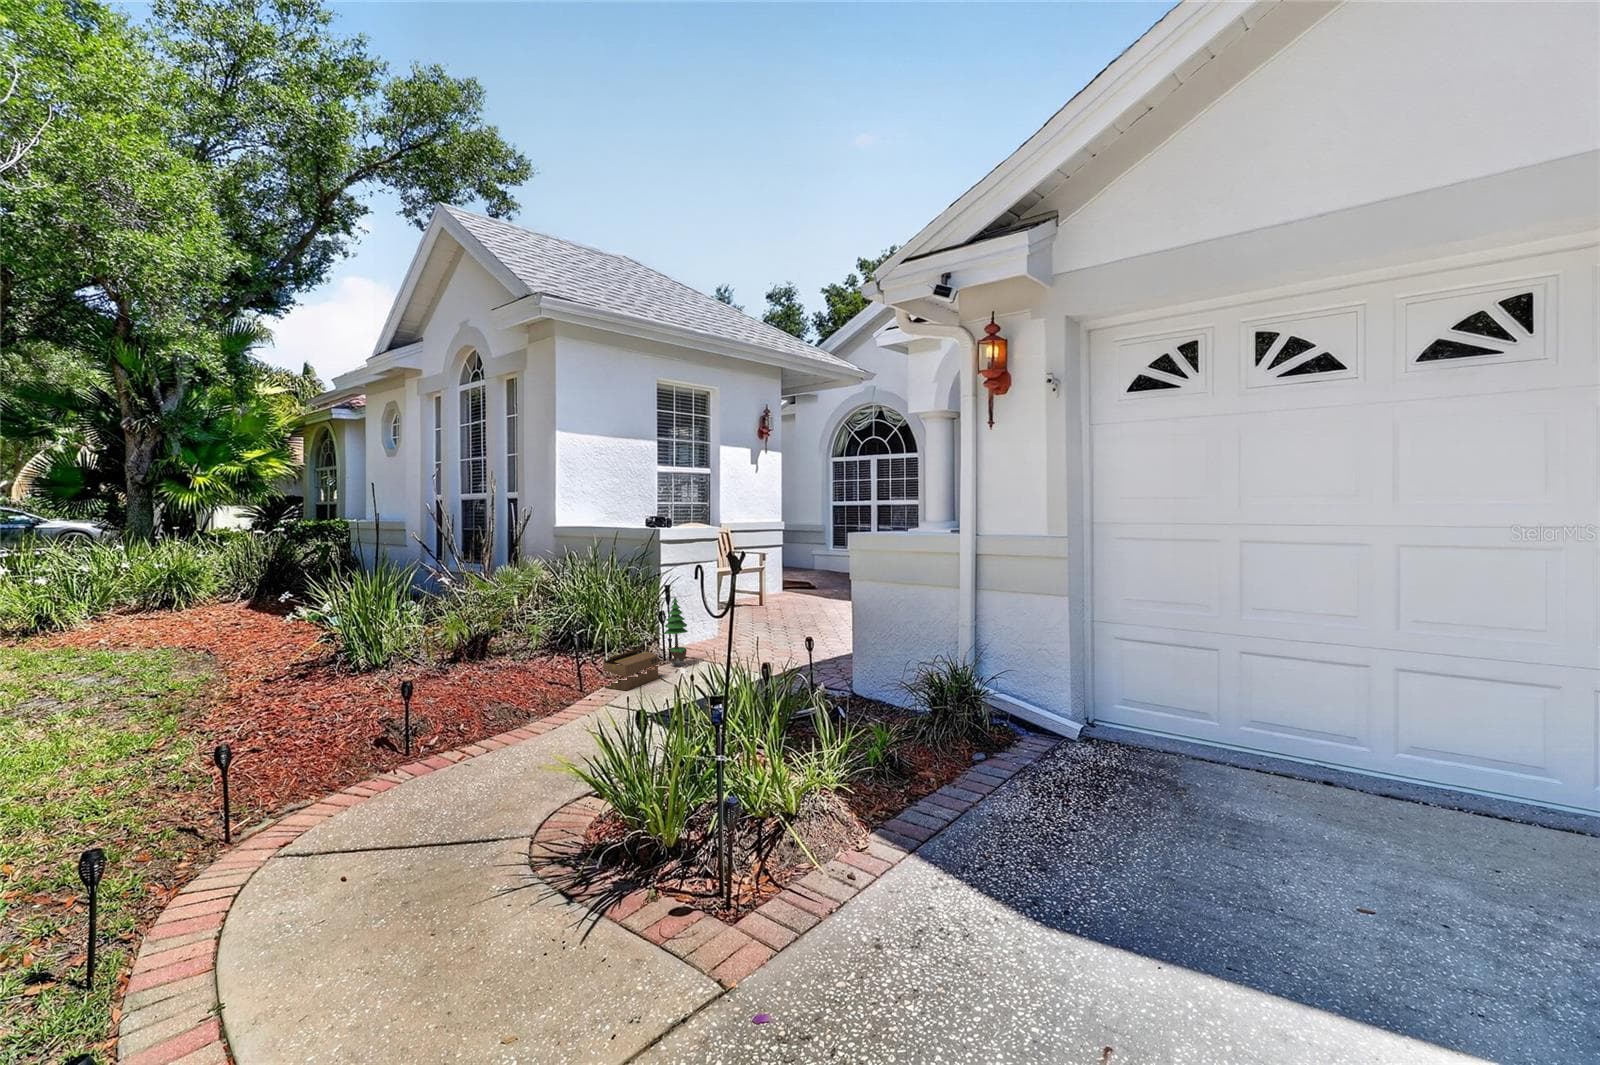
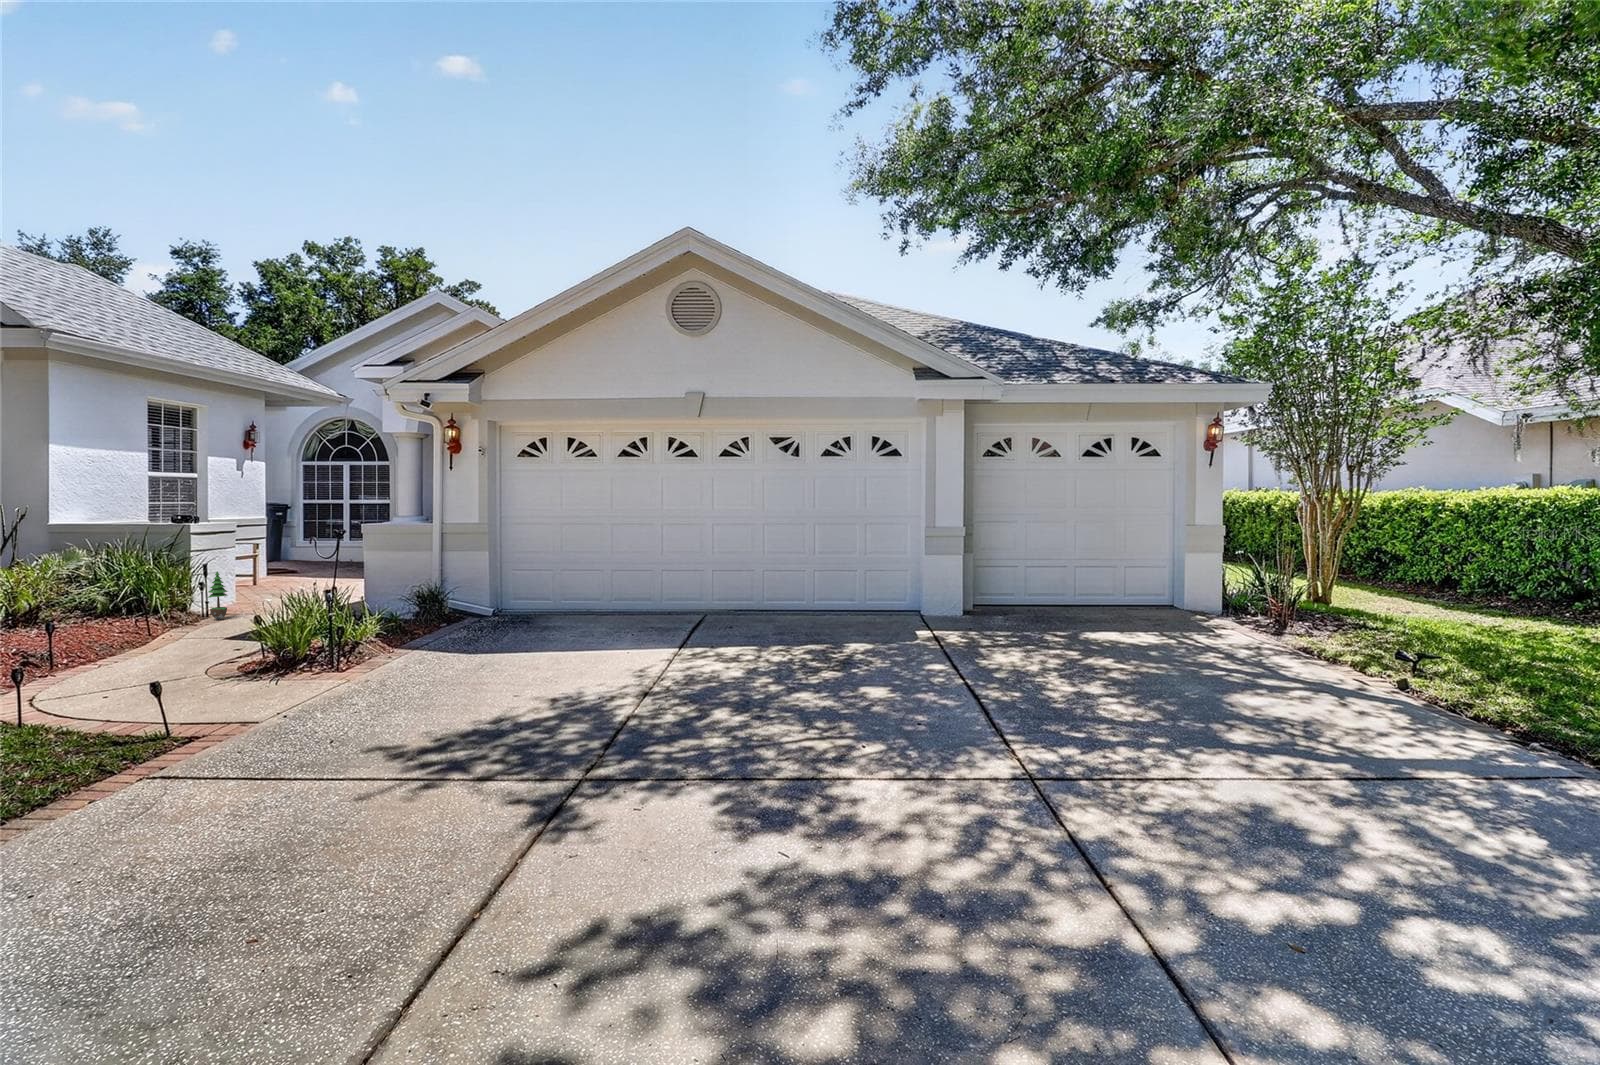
cardboard box: present [603,647,660,691] -> none [171,605,212,632]

